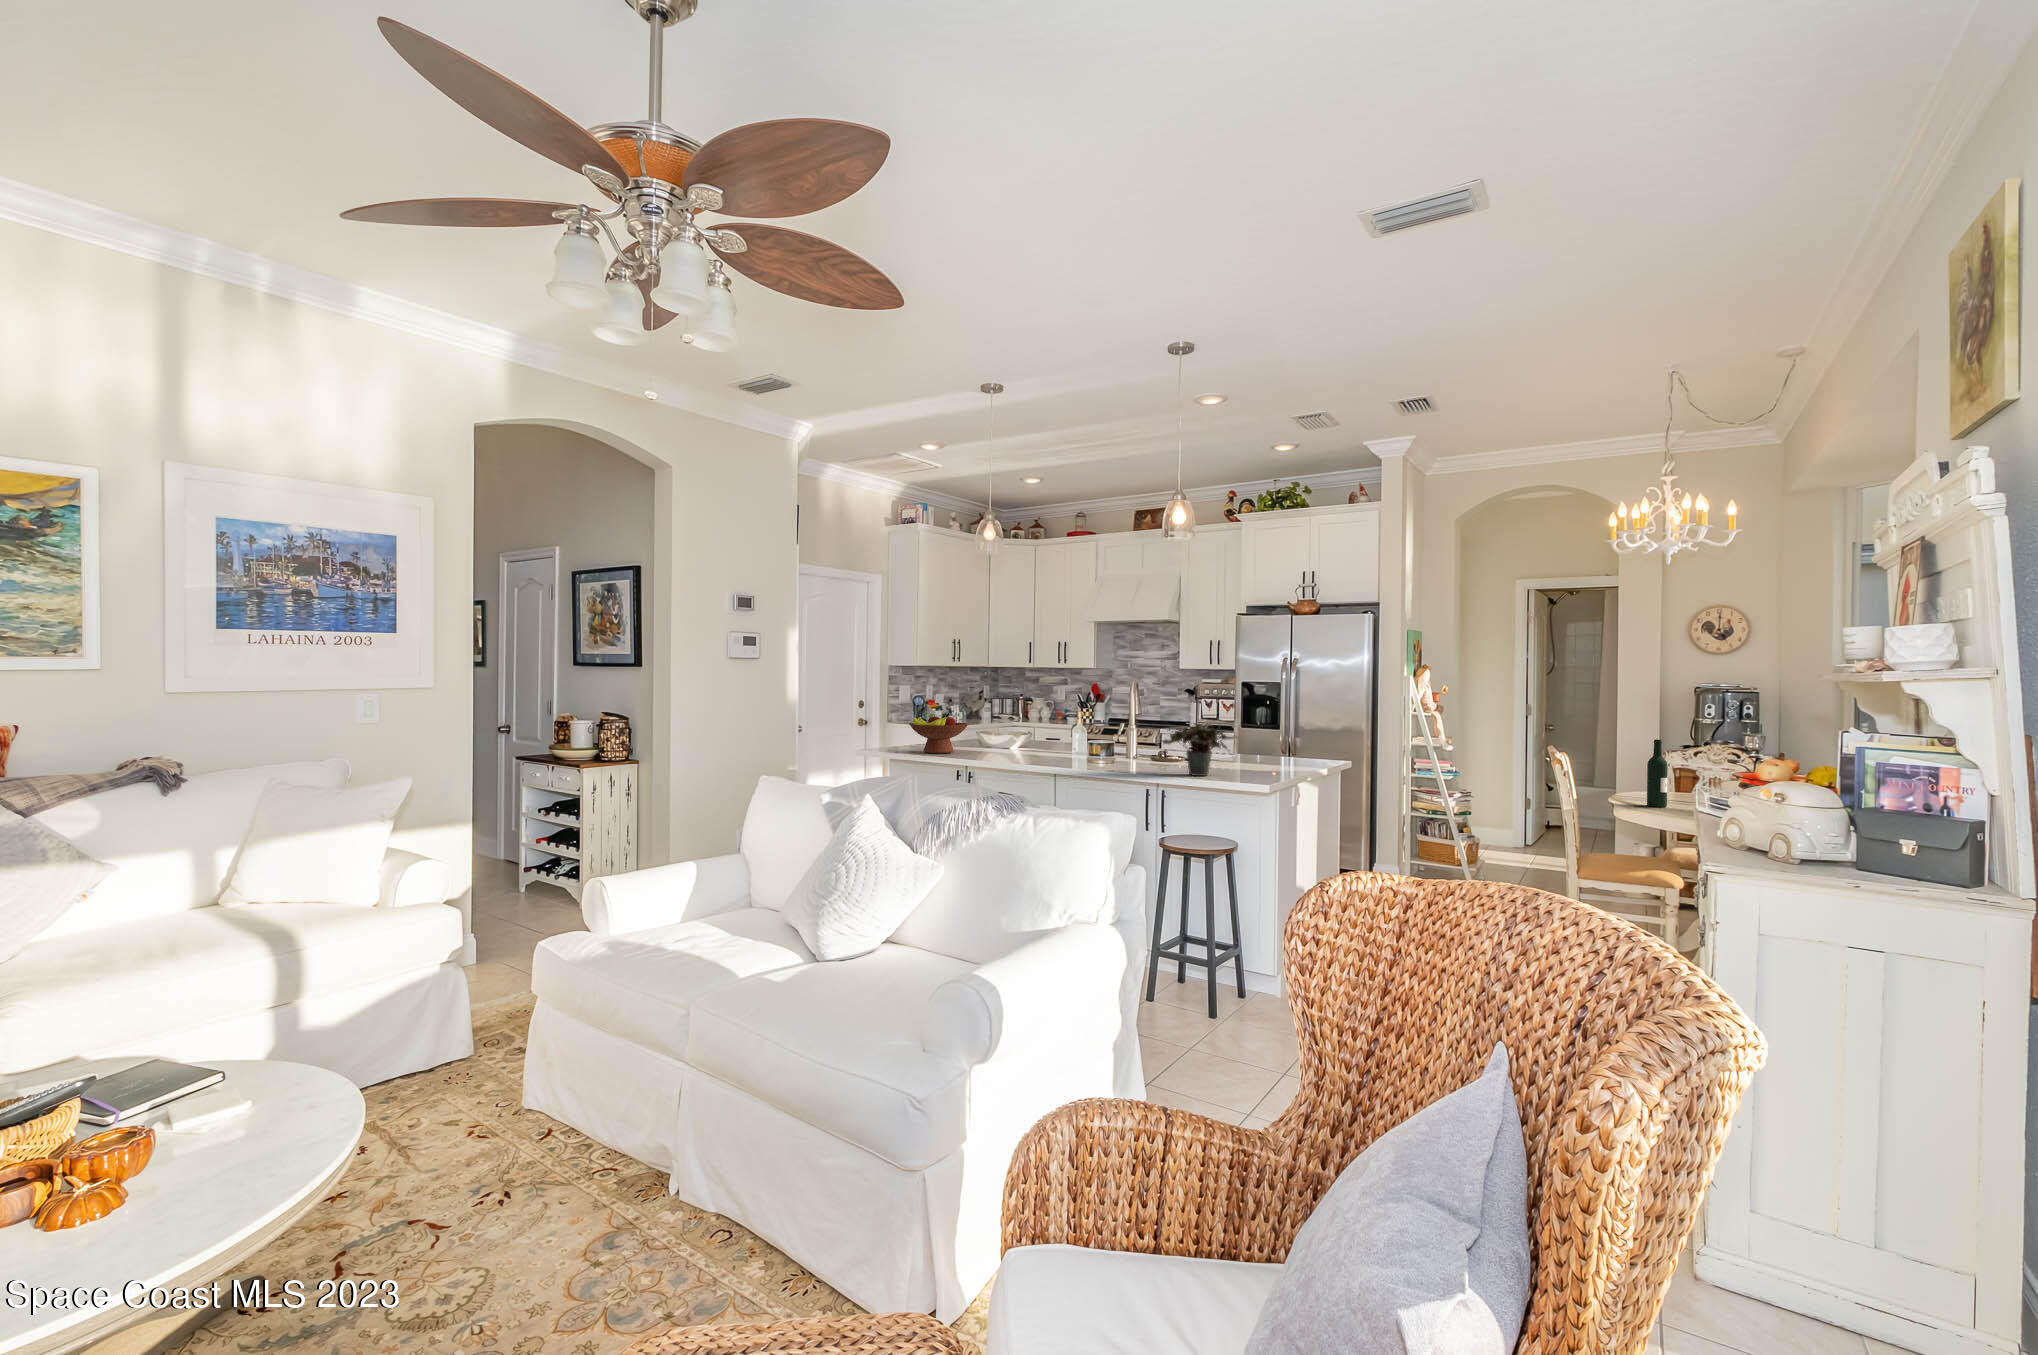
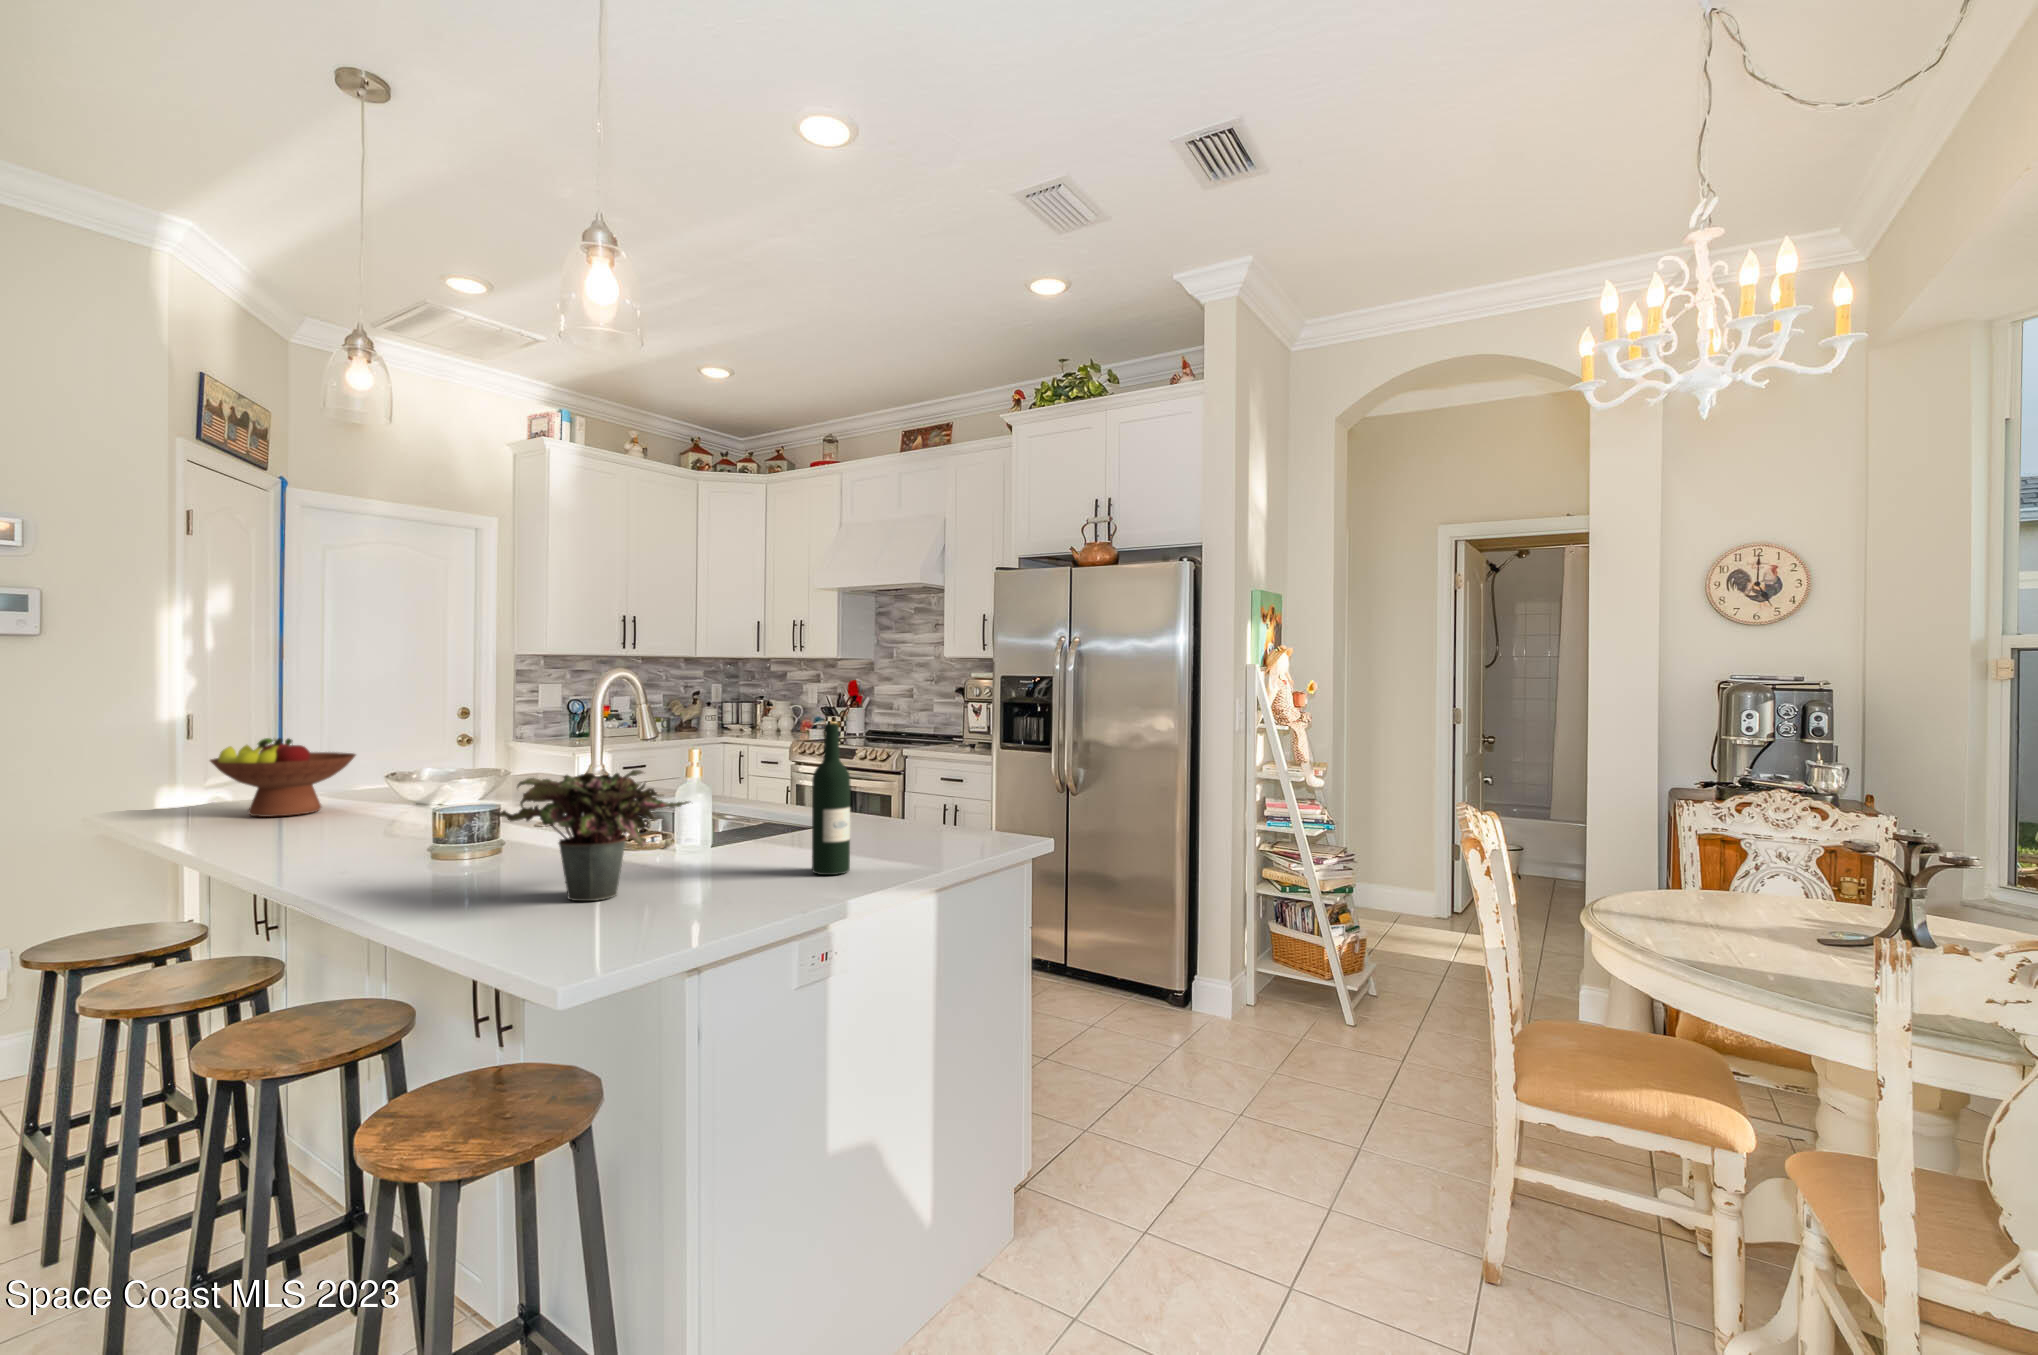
wine bottle: present [1647,739,1668,807] -> present [812,723,850,875]

